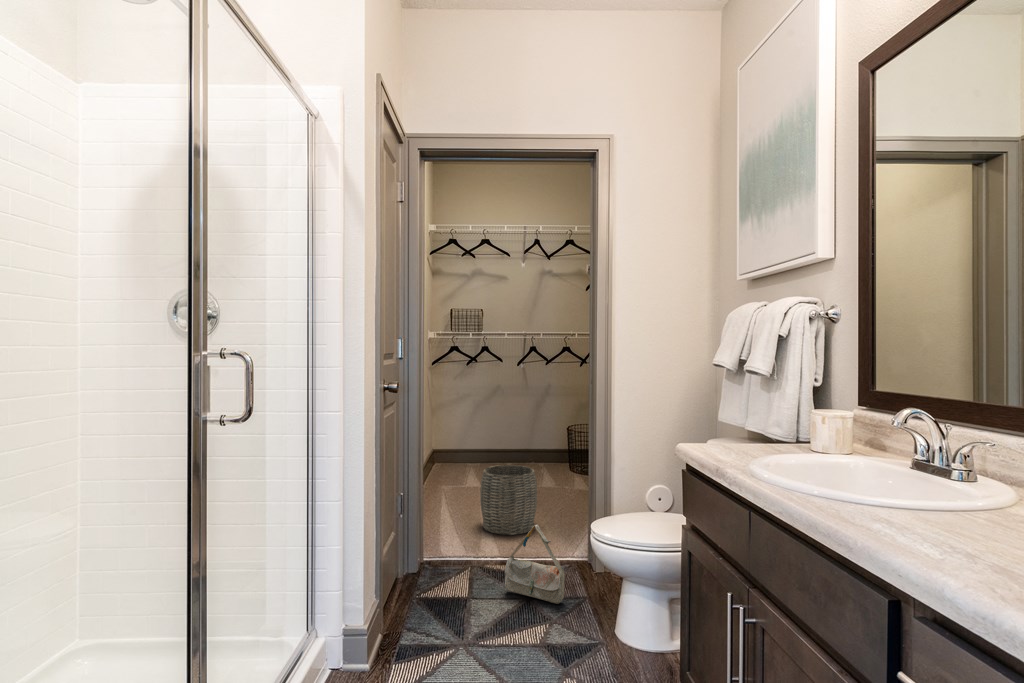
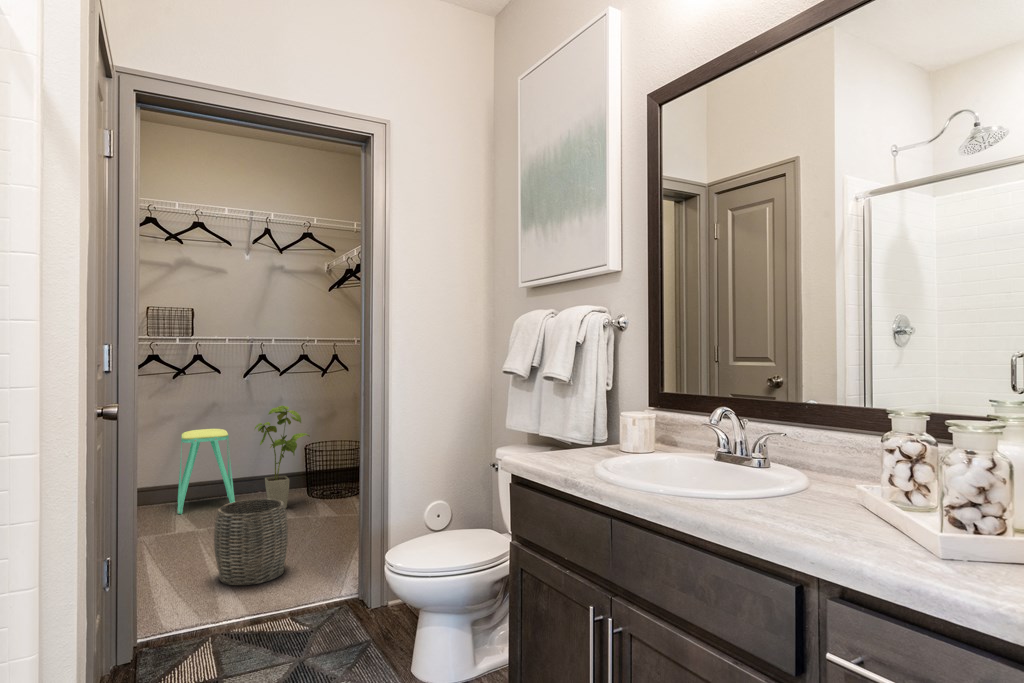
house plant: none [522,390,569,479] -> present [255,406,309,509]
stool: none [464,406,507,473] -> present [177,429,235,514]
bag: present [505,525,565,604] -> none [266,569,343,658]

